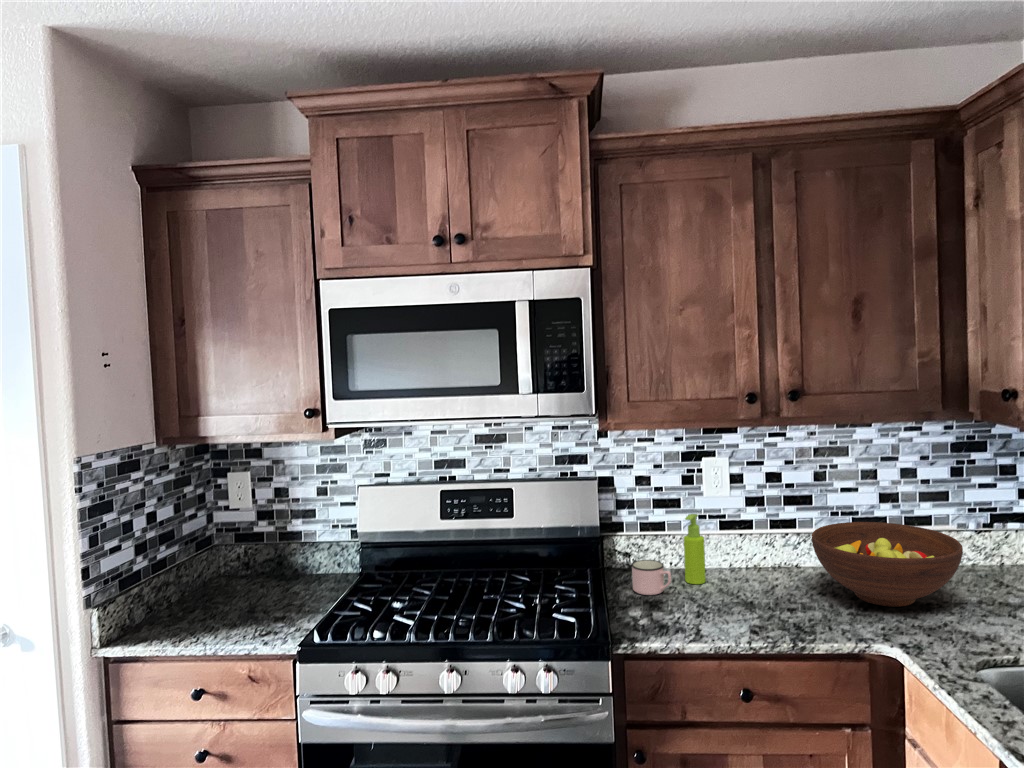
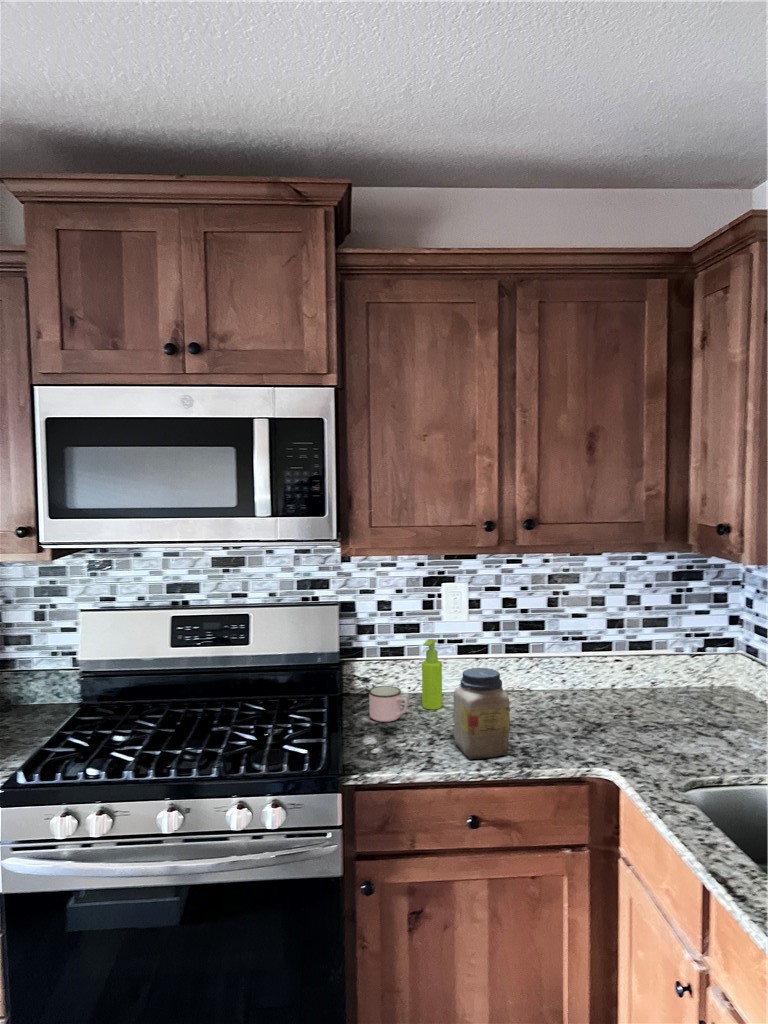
fruit bowl: present [812,522,963,607] -> none [543,647,678,729]
jar: none [720,541,780,633] -> present [454,668,510,759]

